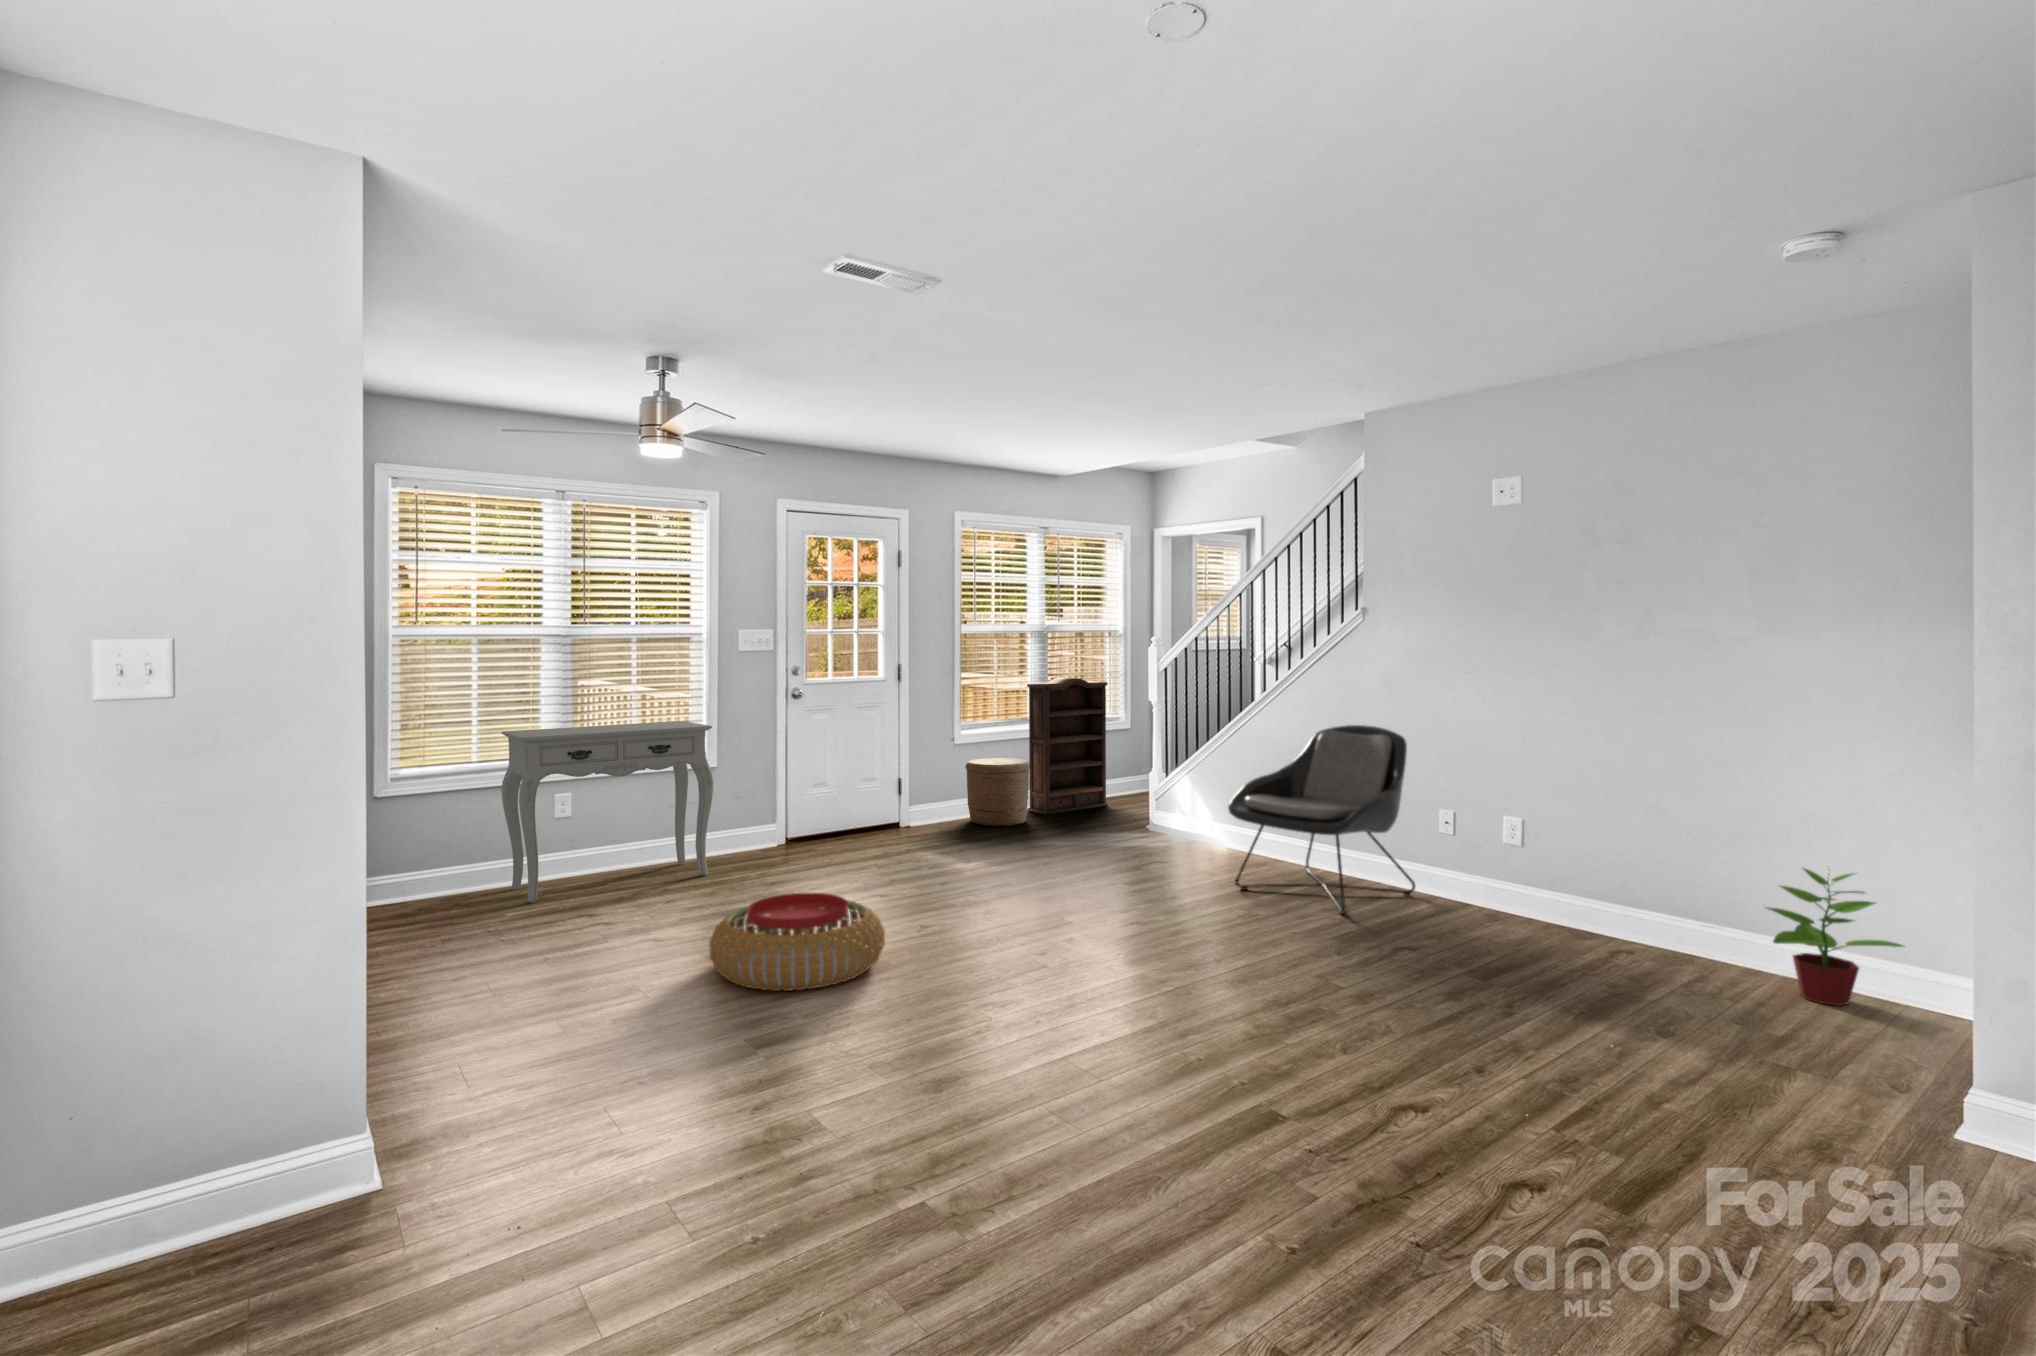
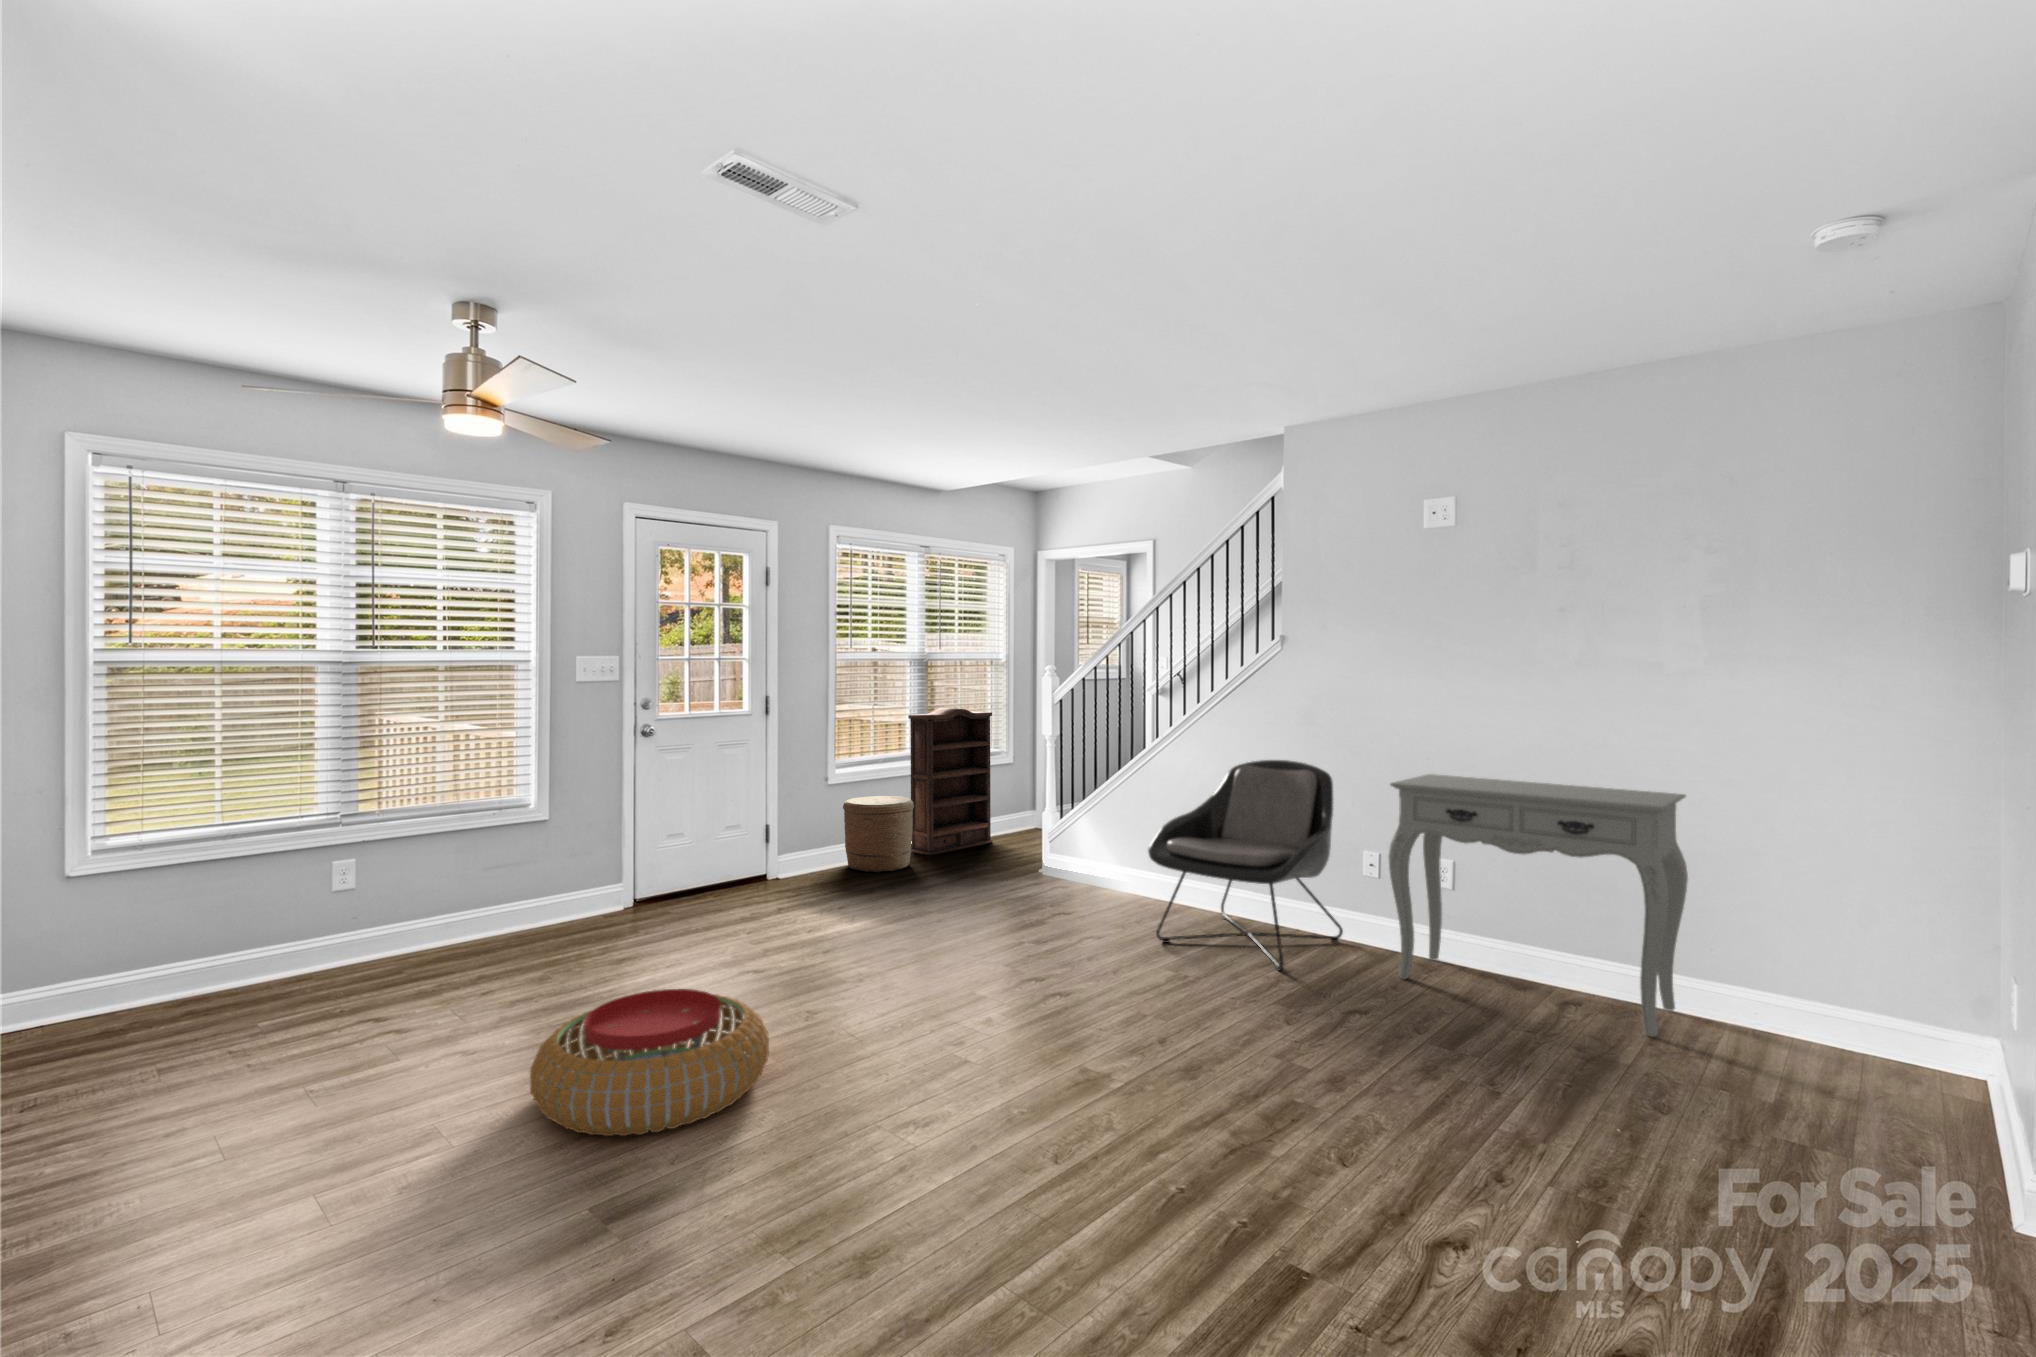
console table: present [501,721,714,903] -> present [1389,774,1688,1037]
potted plant: present [1765,869,1903,1006] -> none [1733,909,1892,1061]

